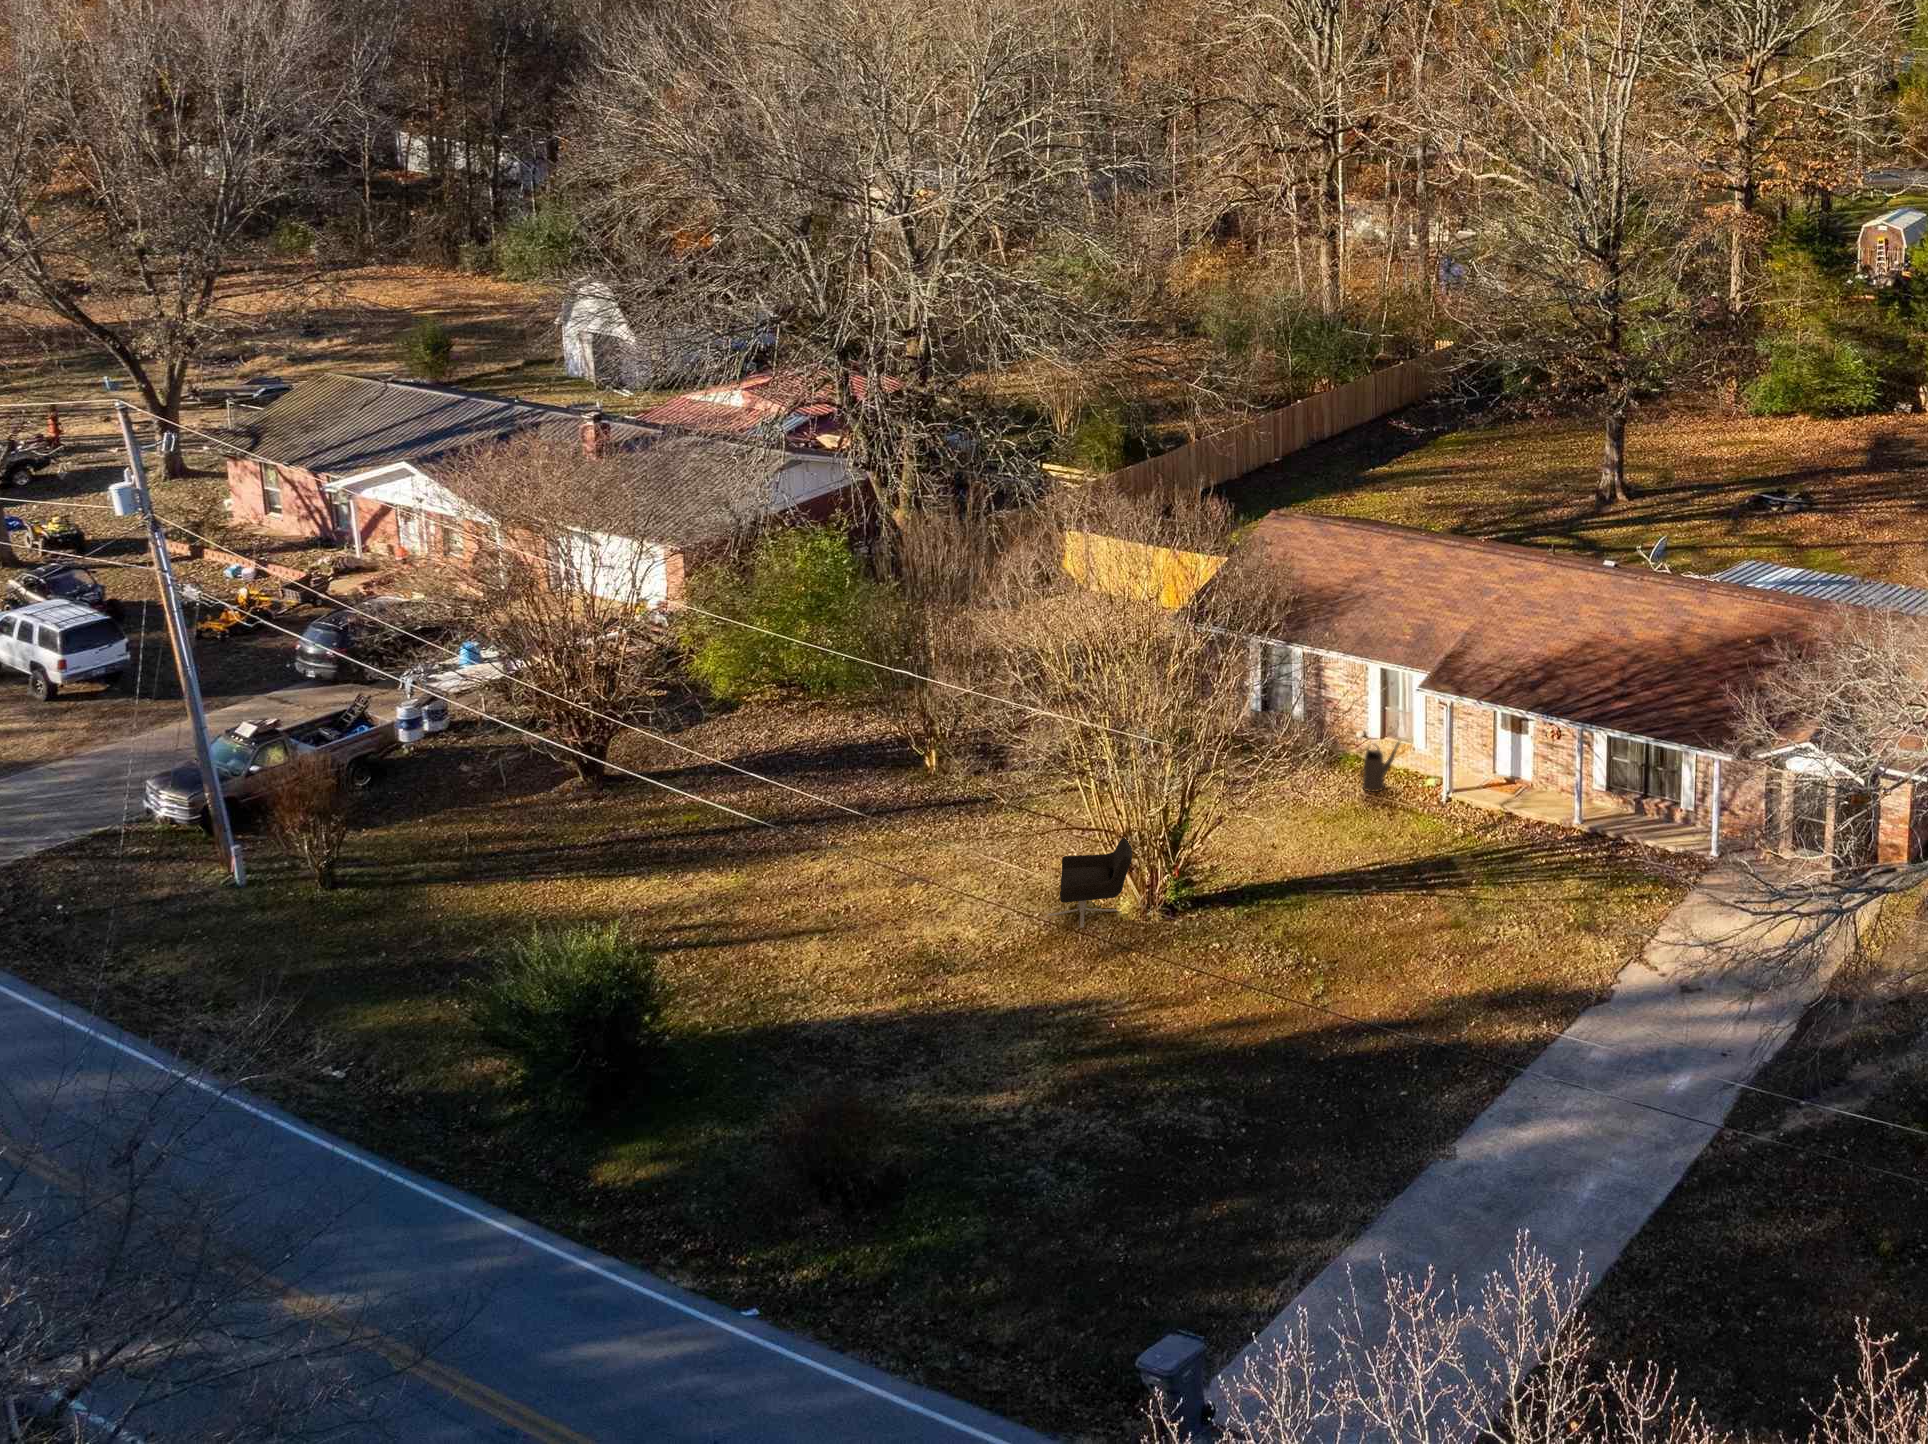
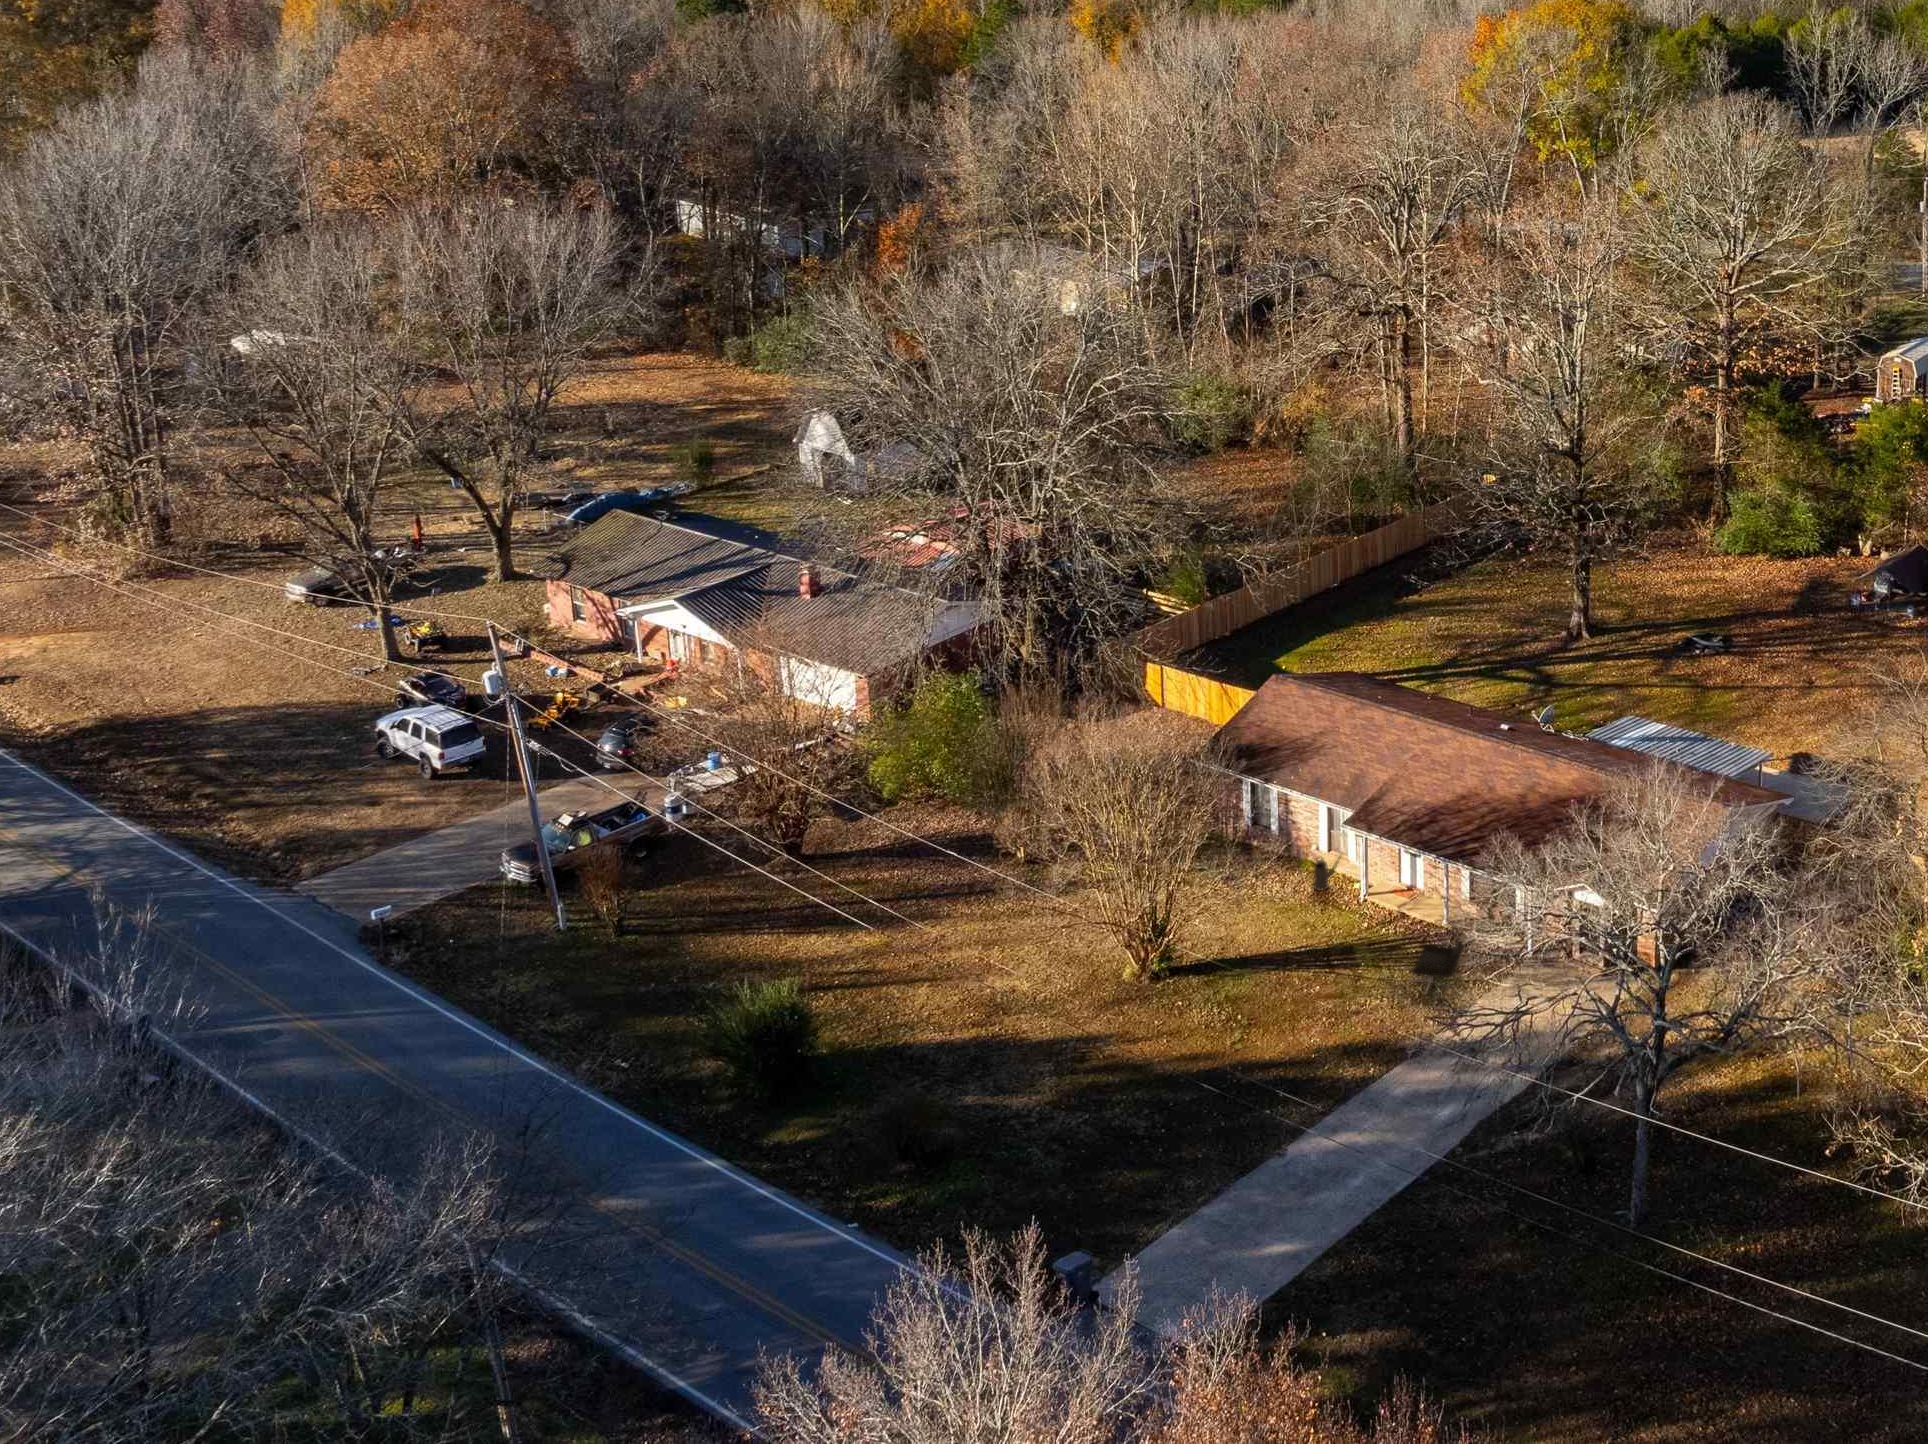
lounge chair: present [1047,838,1132,928] -> present [1409,941,1464,993]

